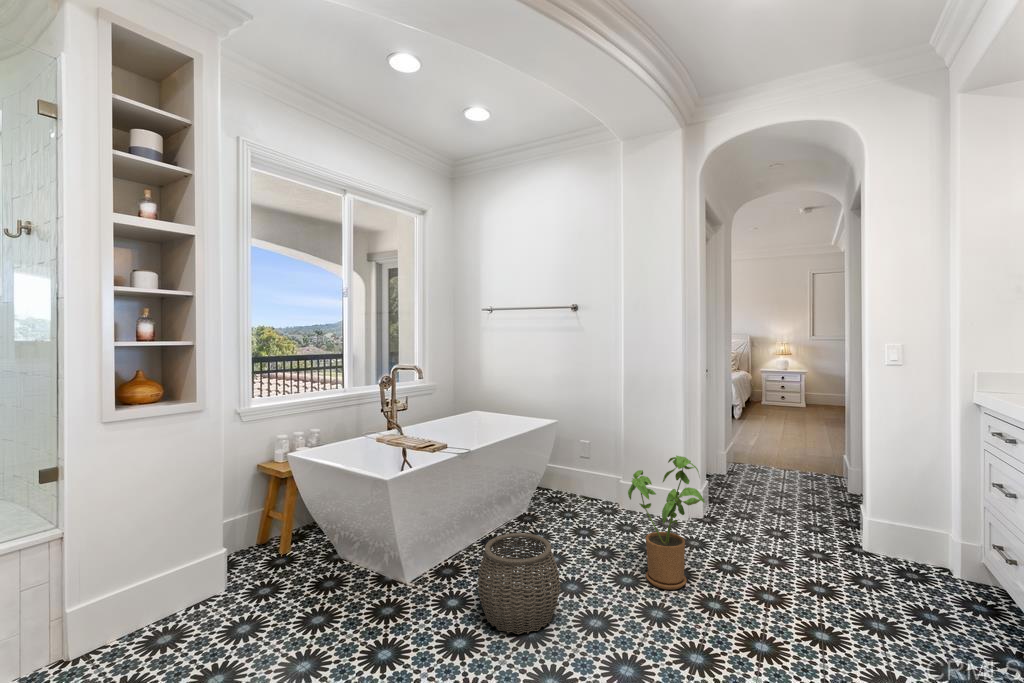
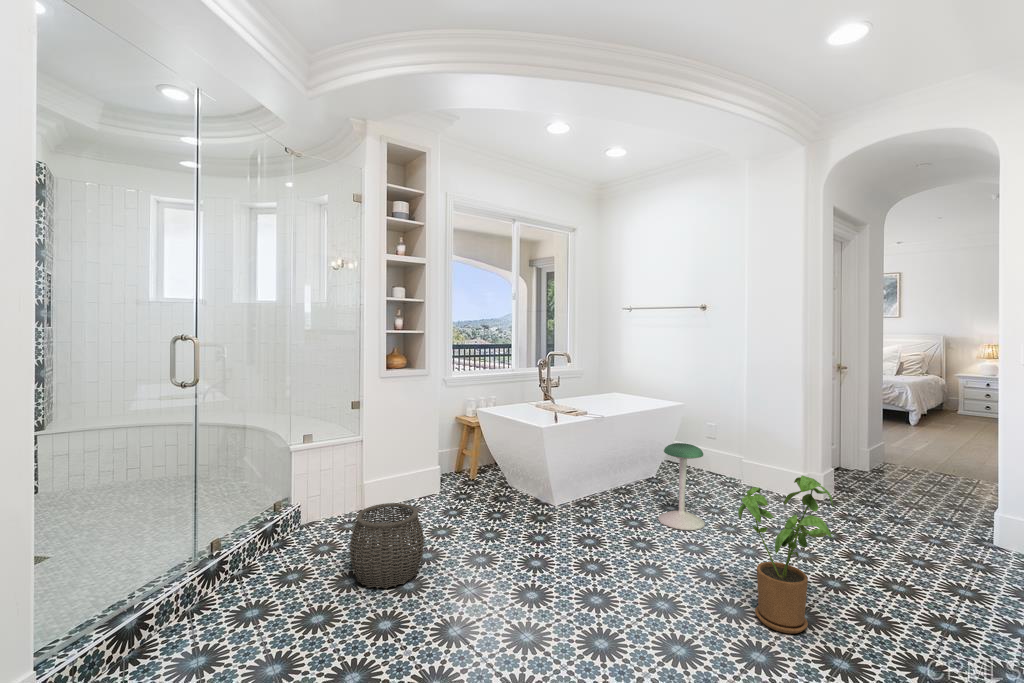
stool: none [546,440,586,518] -> present [658,443,705,530]
woven basket: present [477,533,560,634] -> present [349,503,425,589]

